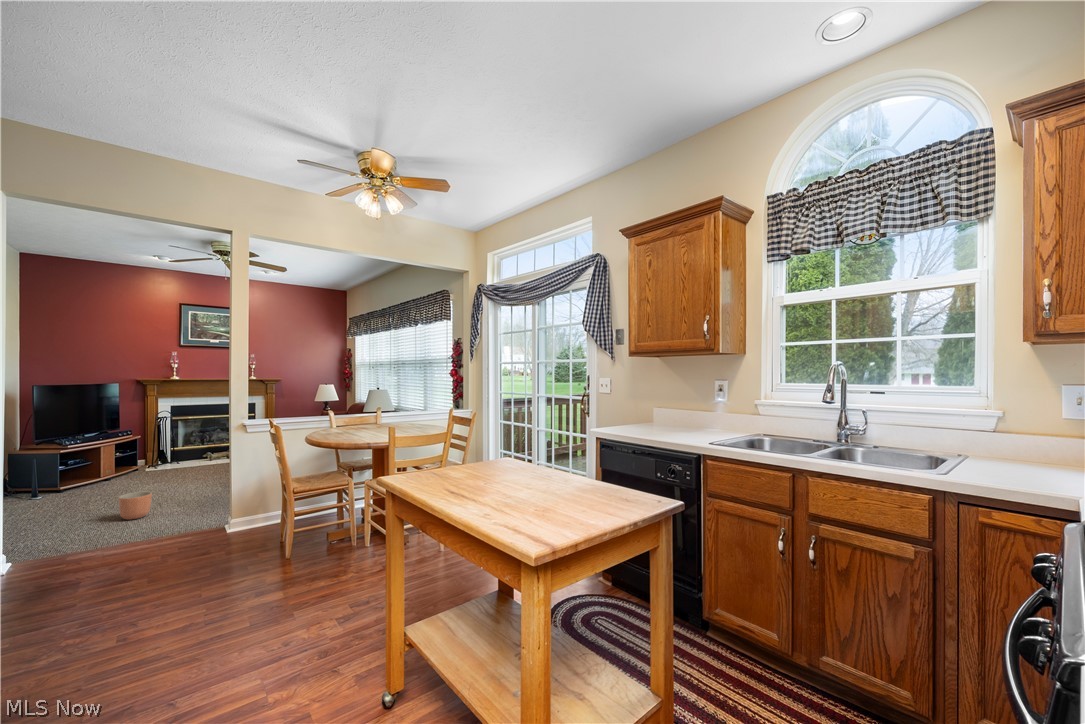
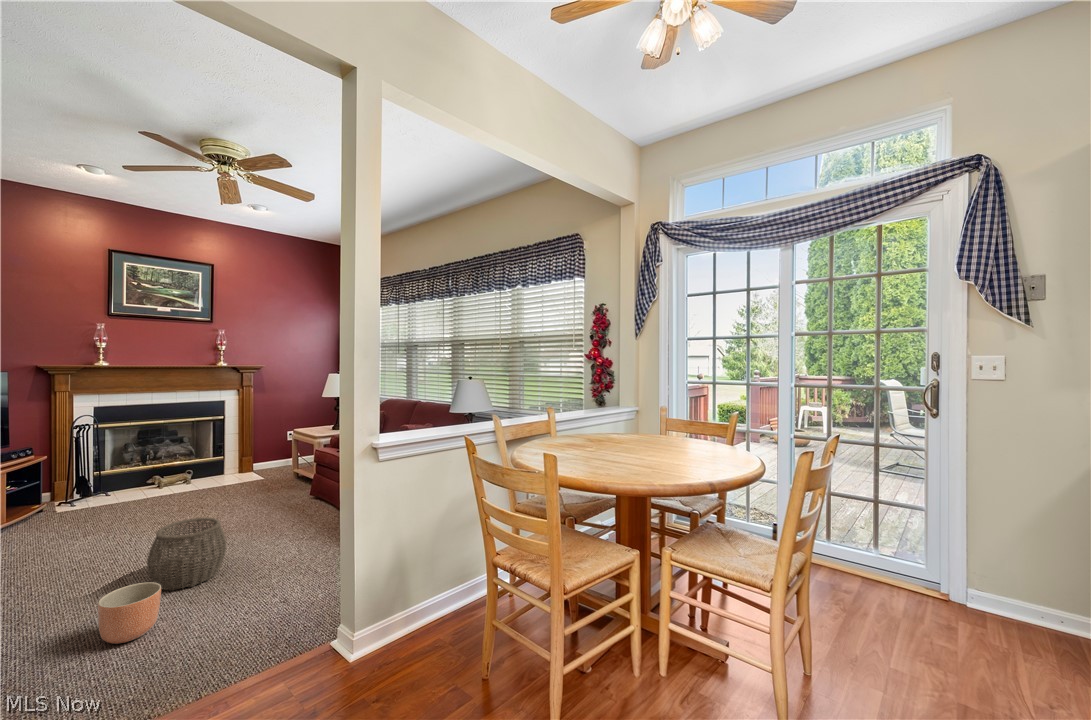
woven basket: none [158,466,205,504] -> present [147,518,227,590]

